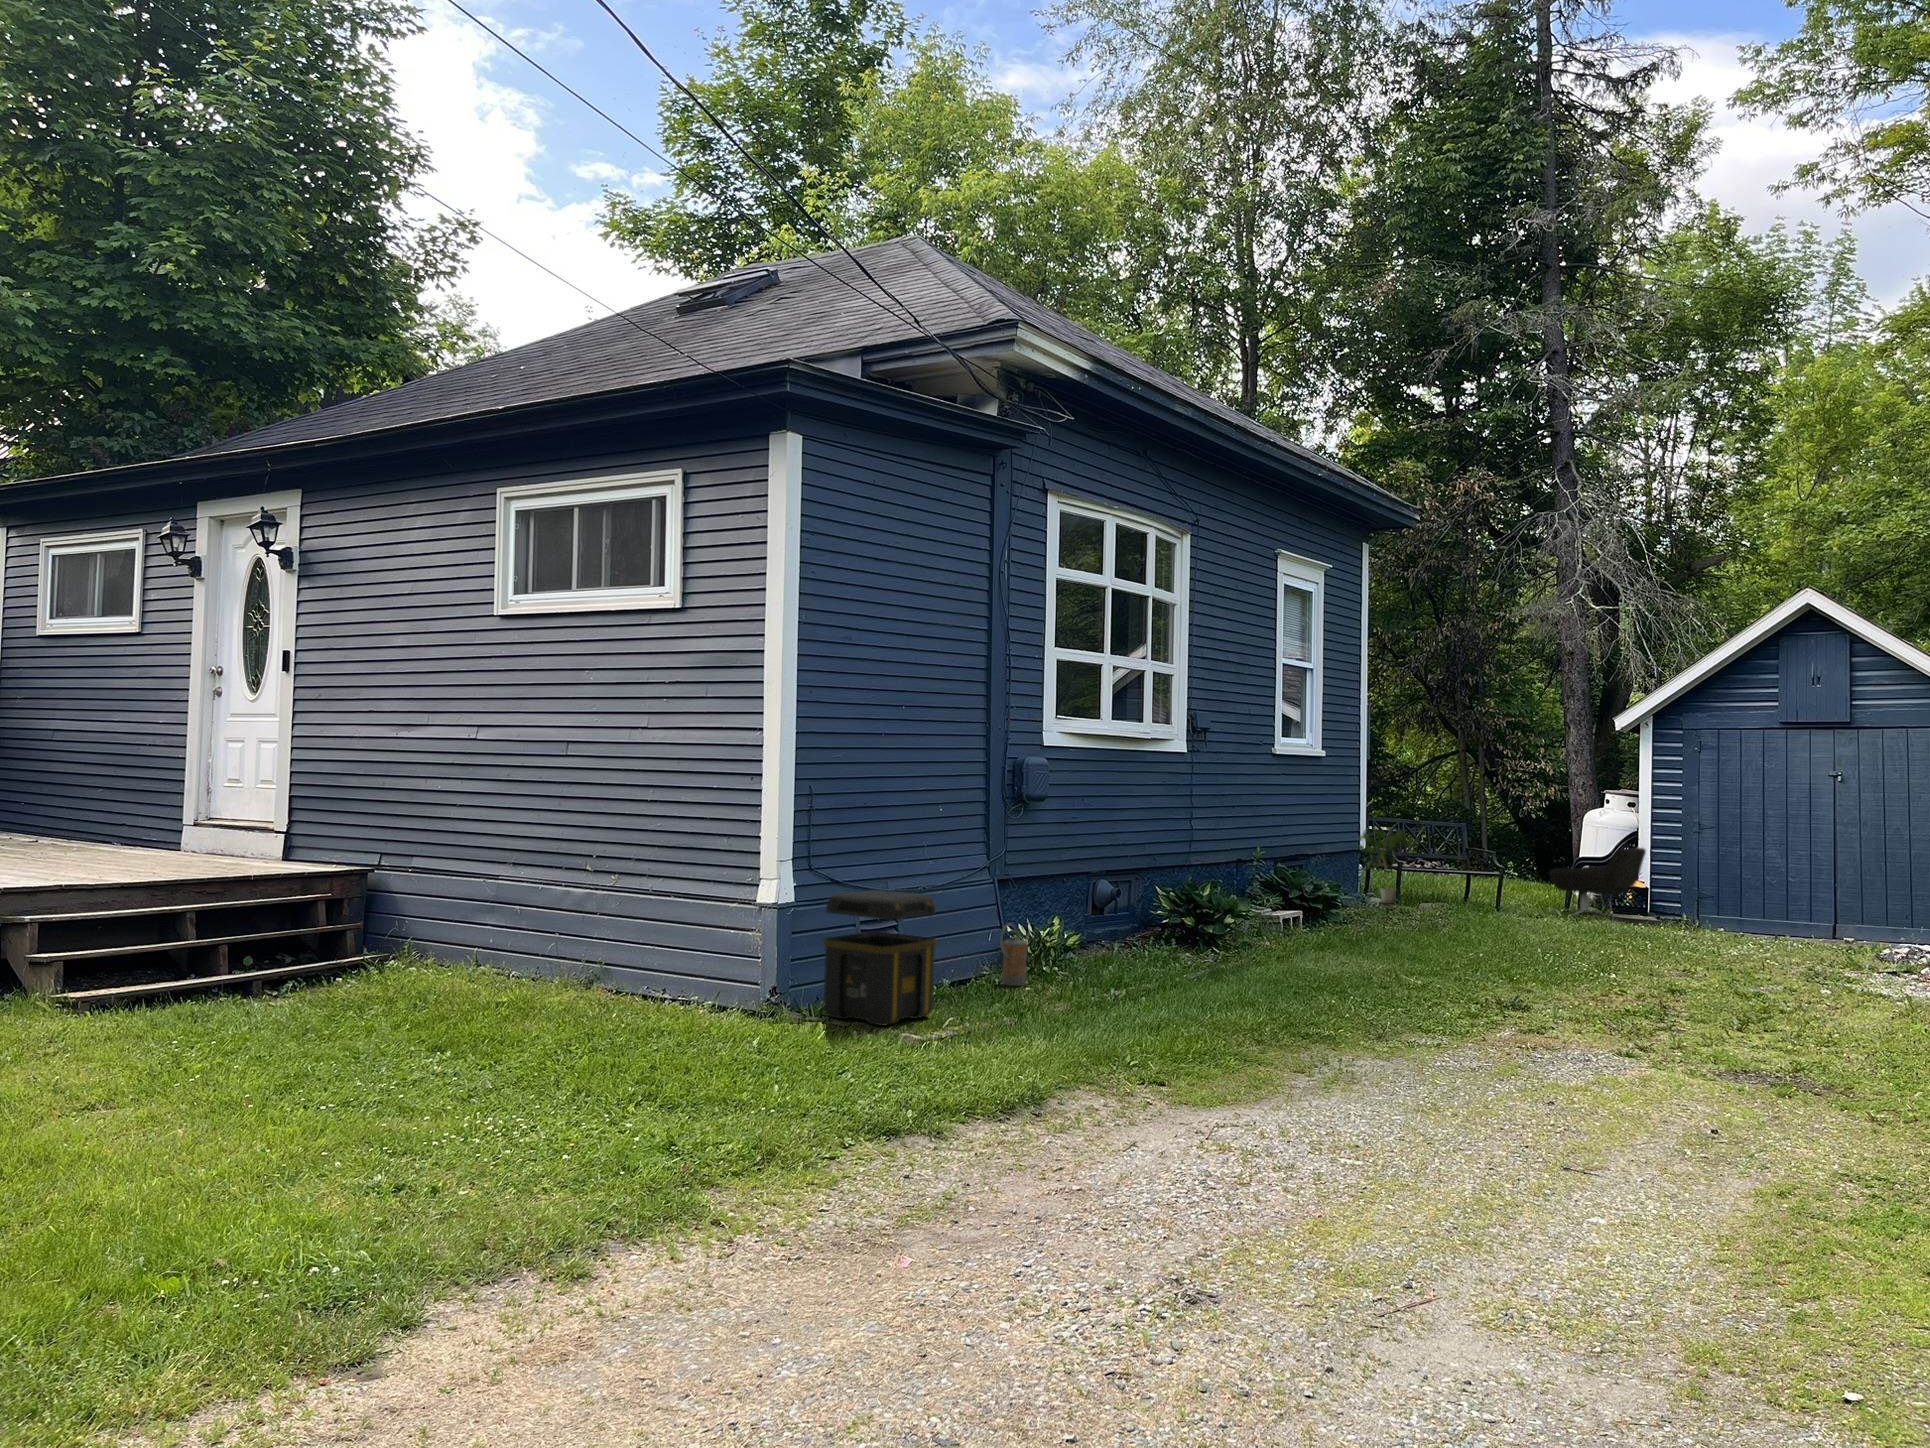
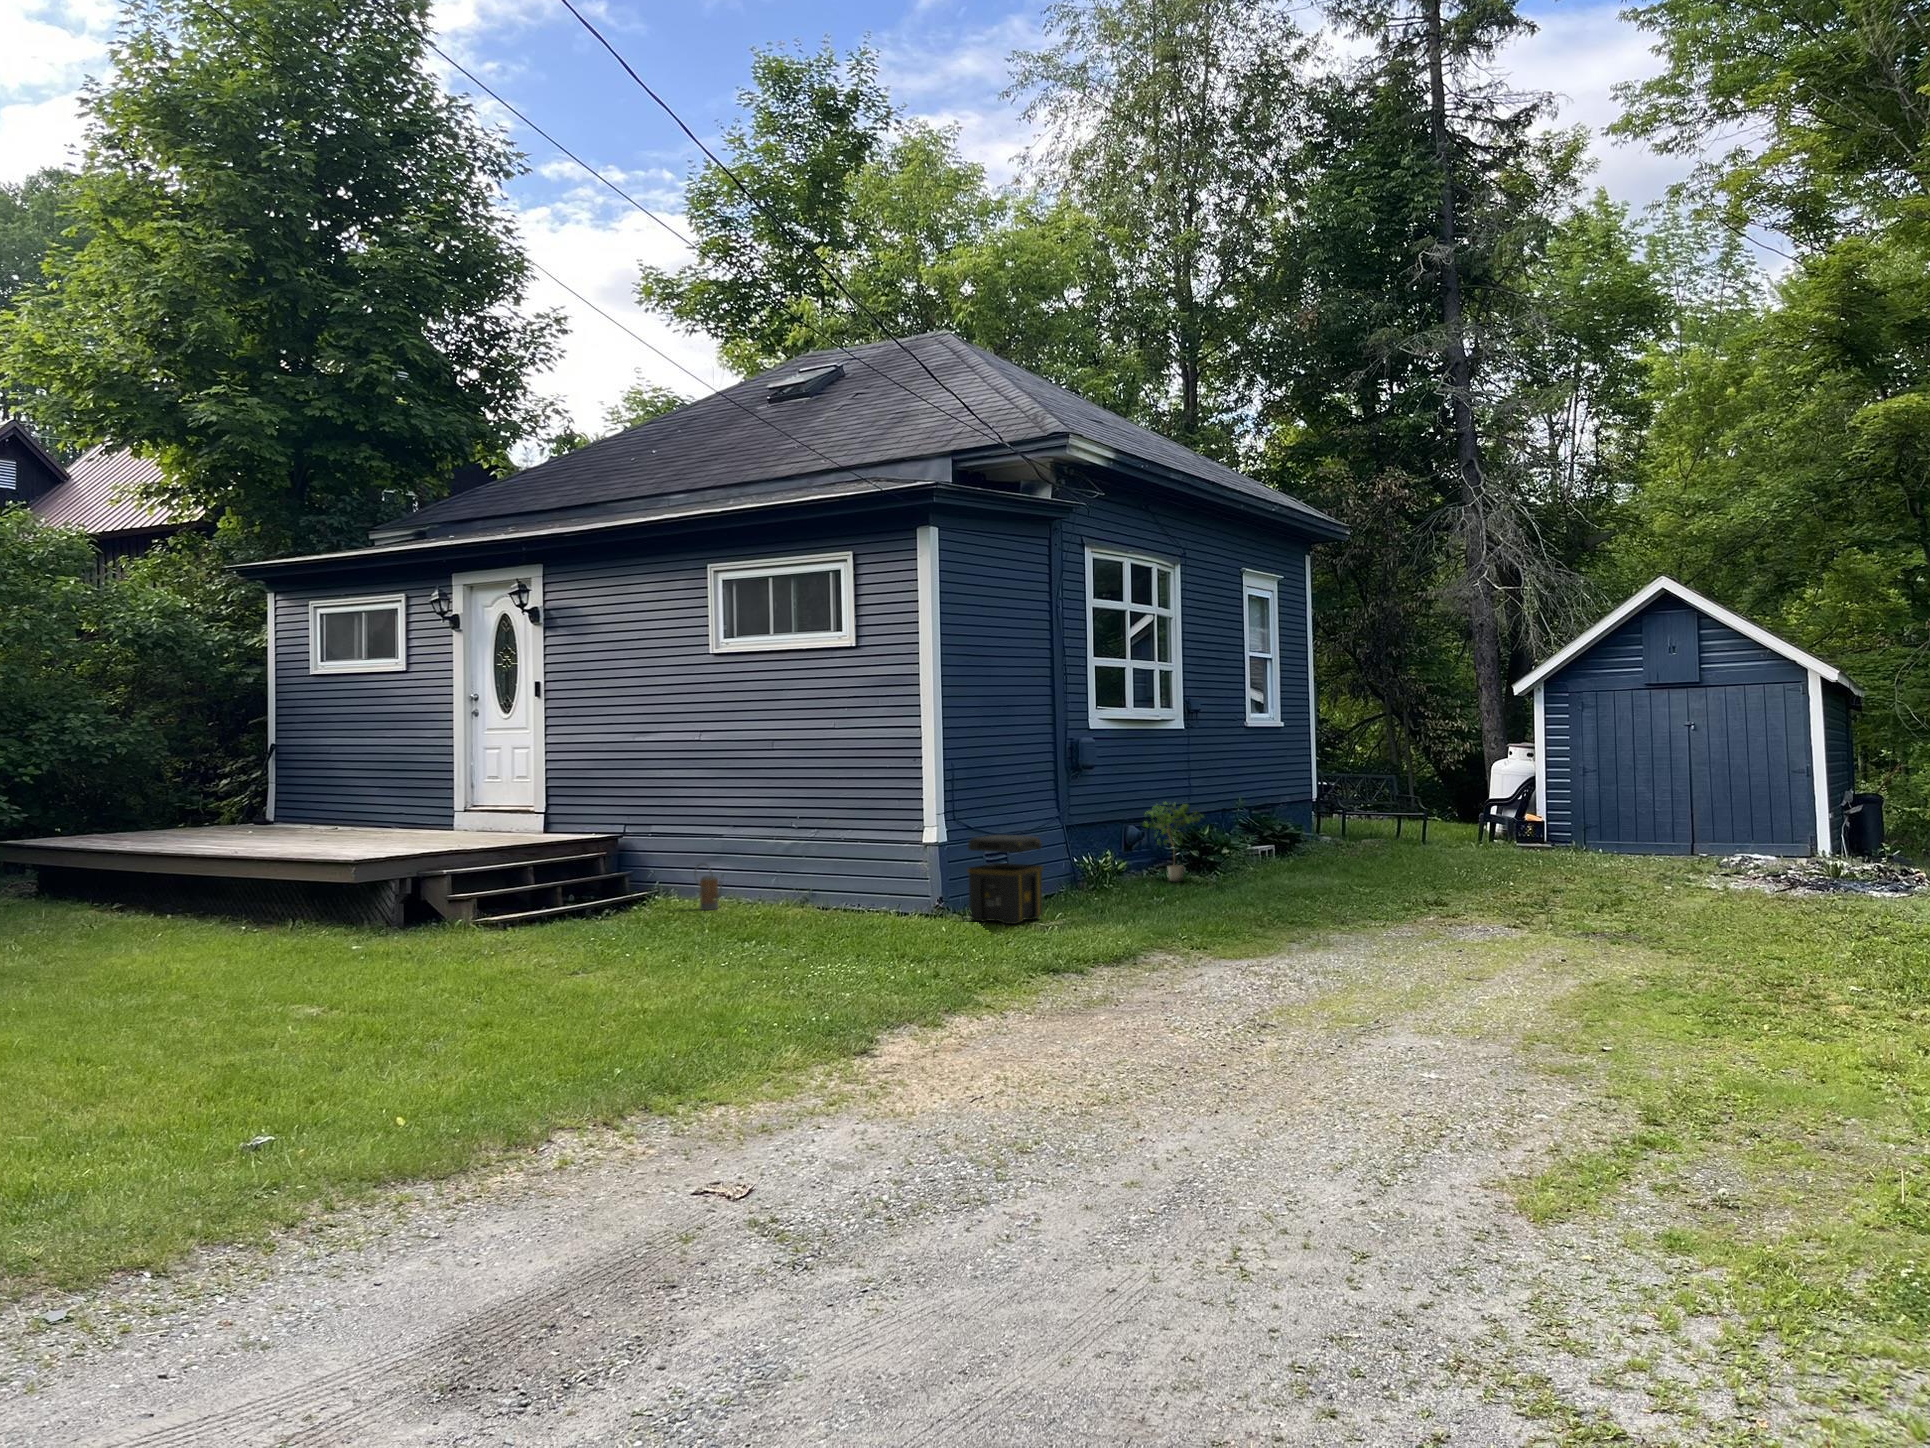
potted plant: present [1358,827,1418,904] -> present [1143,802,1203,882]
lounge chair: present [1550,848,1646,916] -> none [1466,788,1541,843]
watering can: present [1000,923,1030,986] -> present [694,863,724,910]

